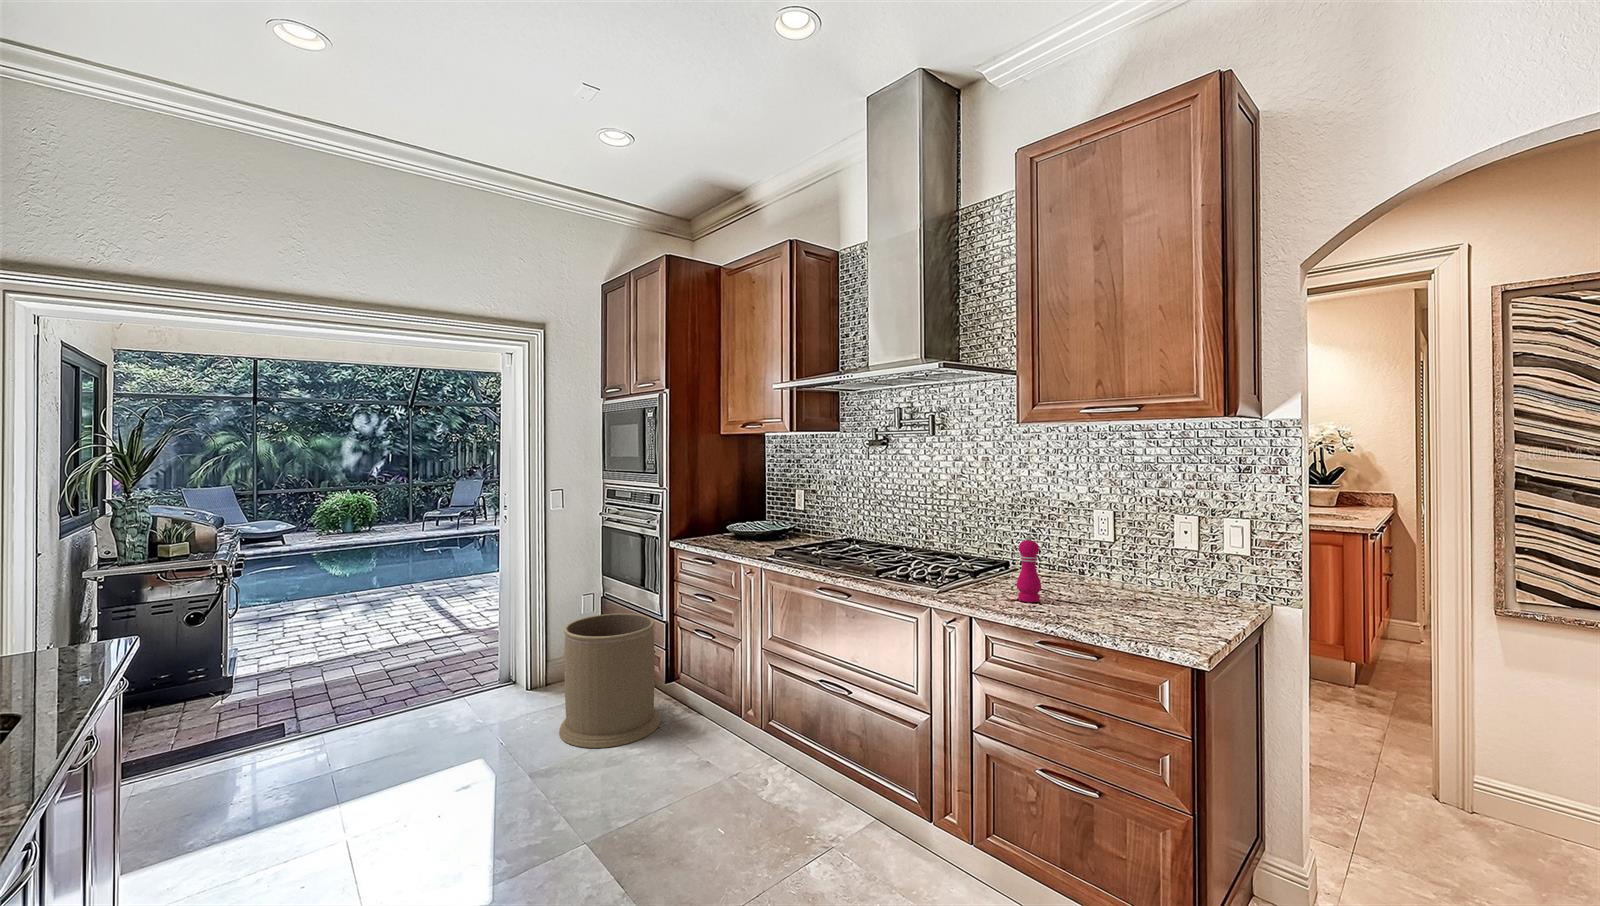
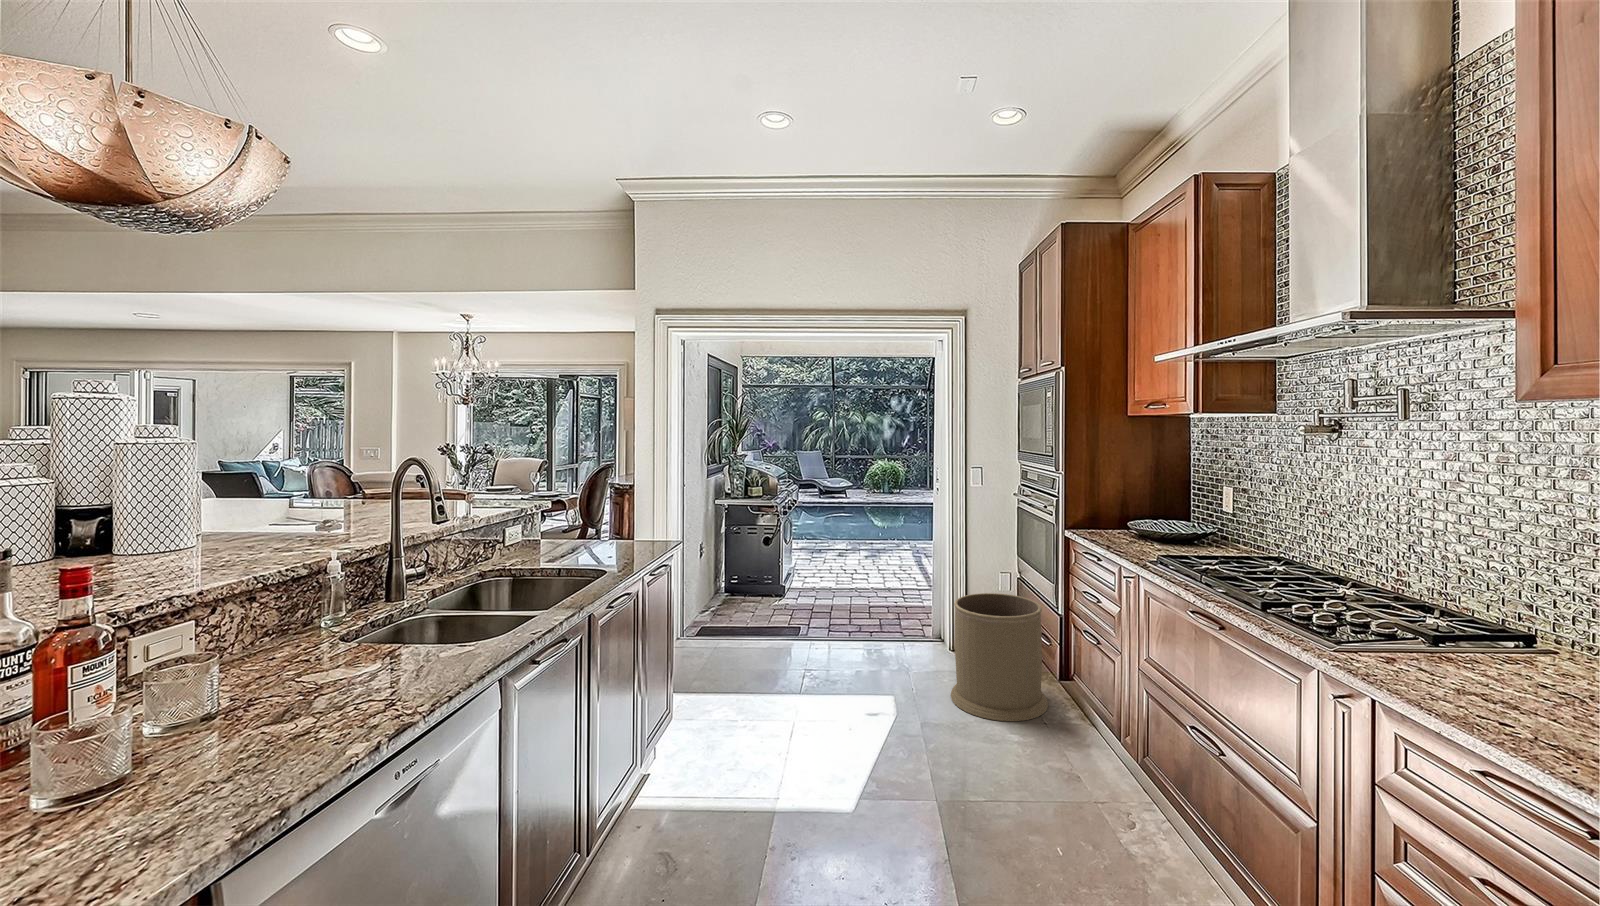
pepper mill: present [1017,535,1041,602] -> none [1433,596,1488,707]

